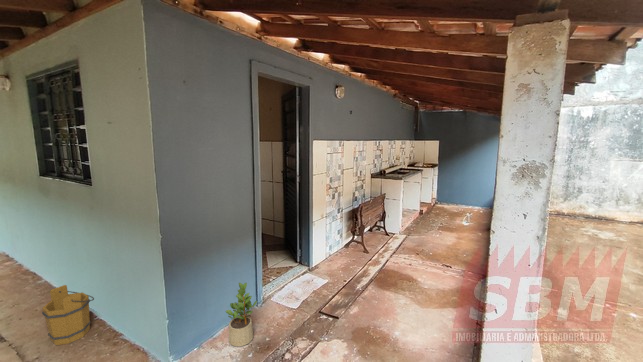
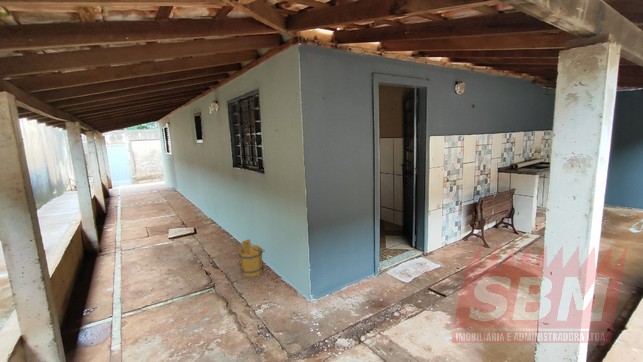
potted plant: present [226,283,257,346] -> none [350,251,374,300]

